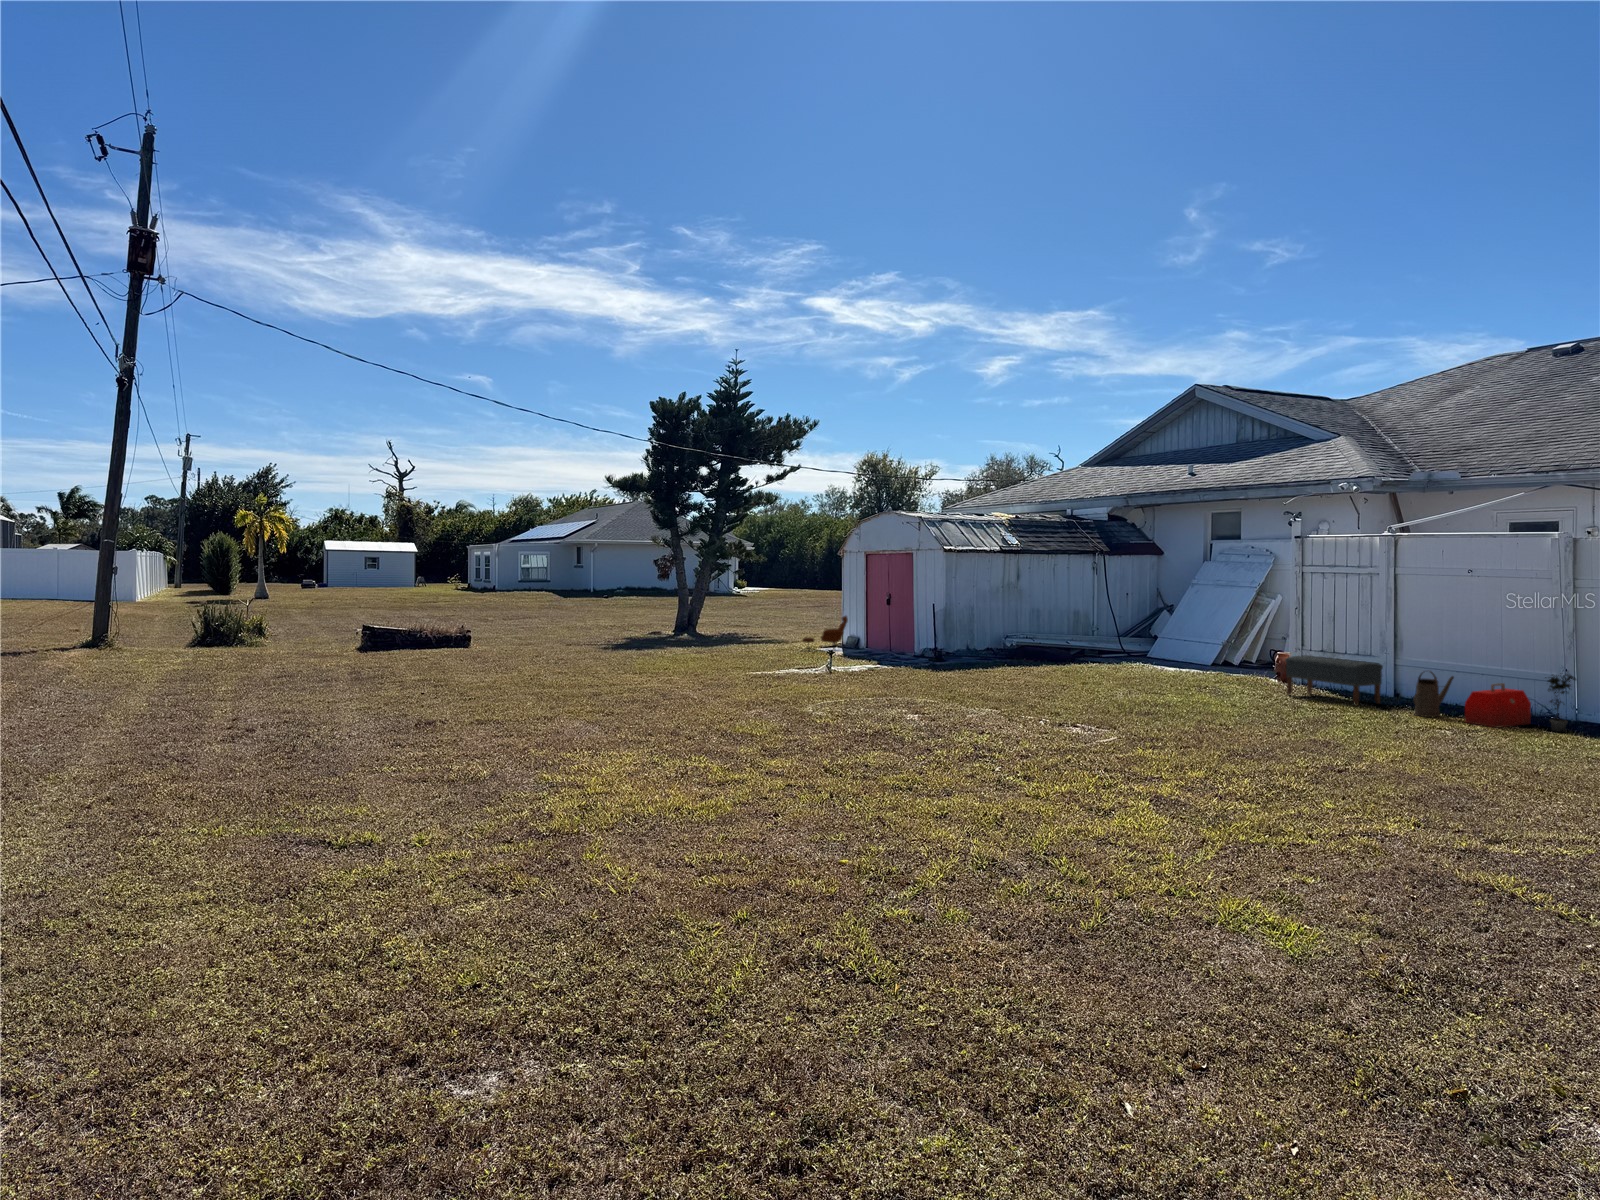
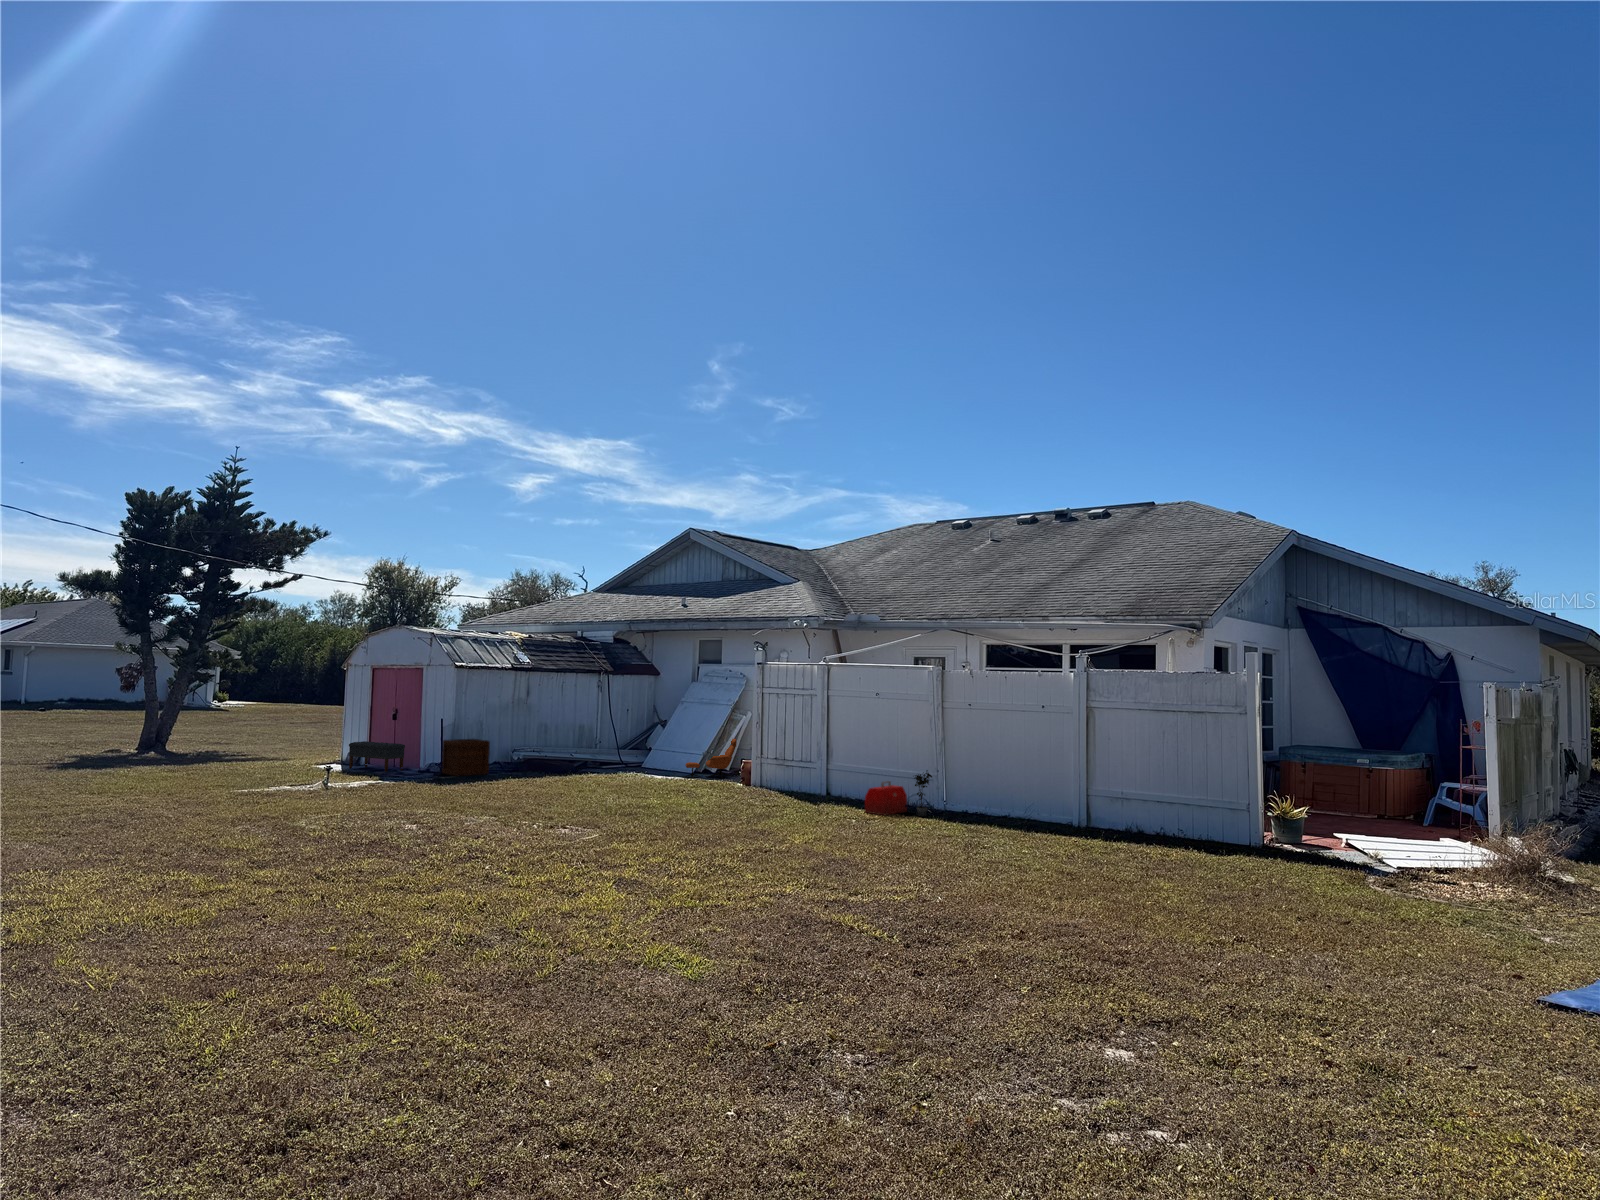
lounge chair: present [803,616,848,650] -> present [684,739,737,778]
wooden crate: none [934,624,982,663] -> present [442,739,490,776]
bench: present [1285,655,1383,706] -> present [349,741,405,772]
watering can: present [1413,671,1454,717] -> none [832,773,861,810]

